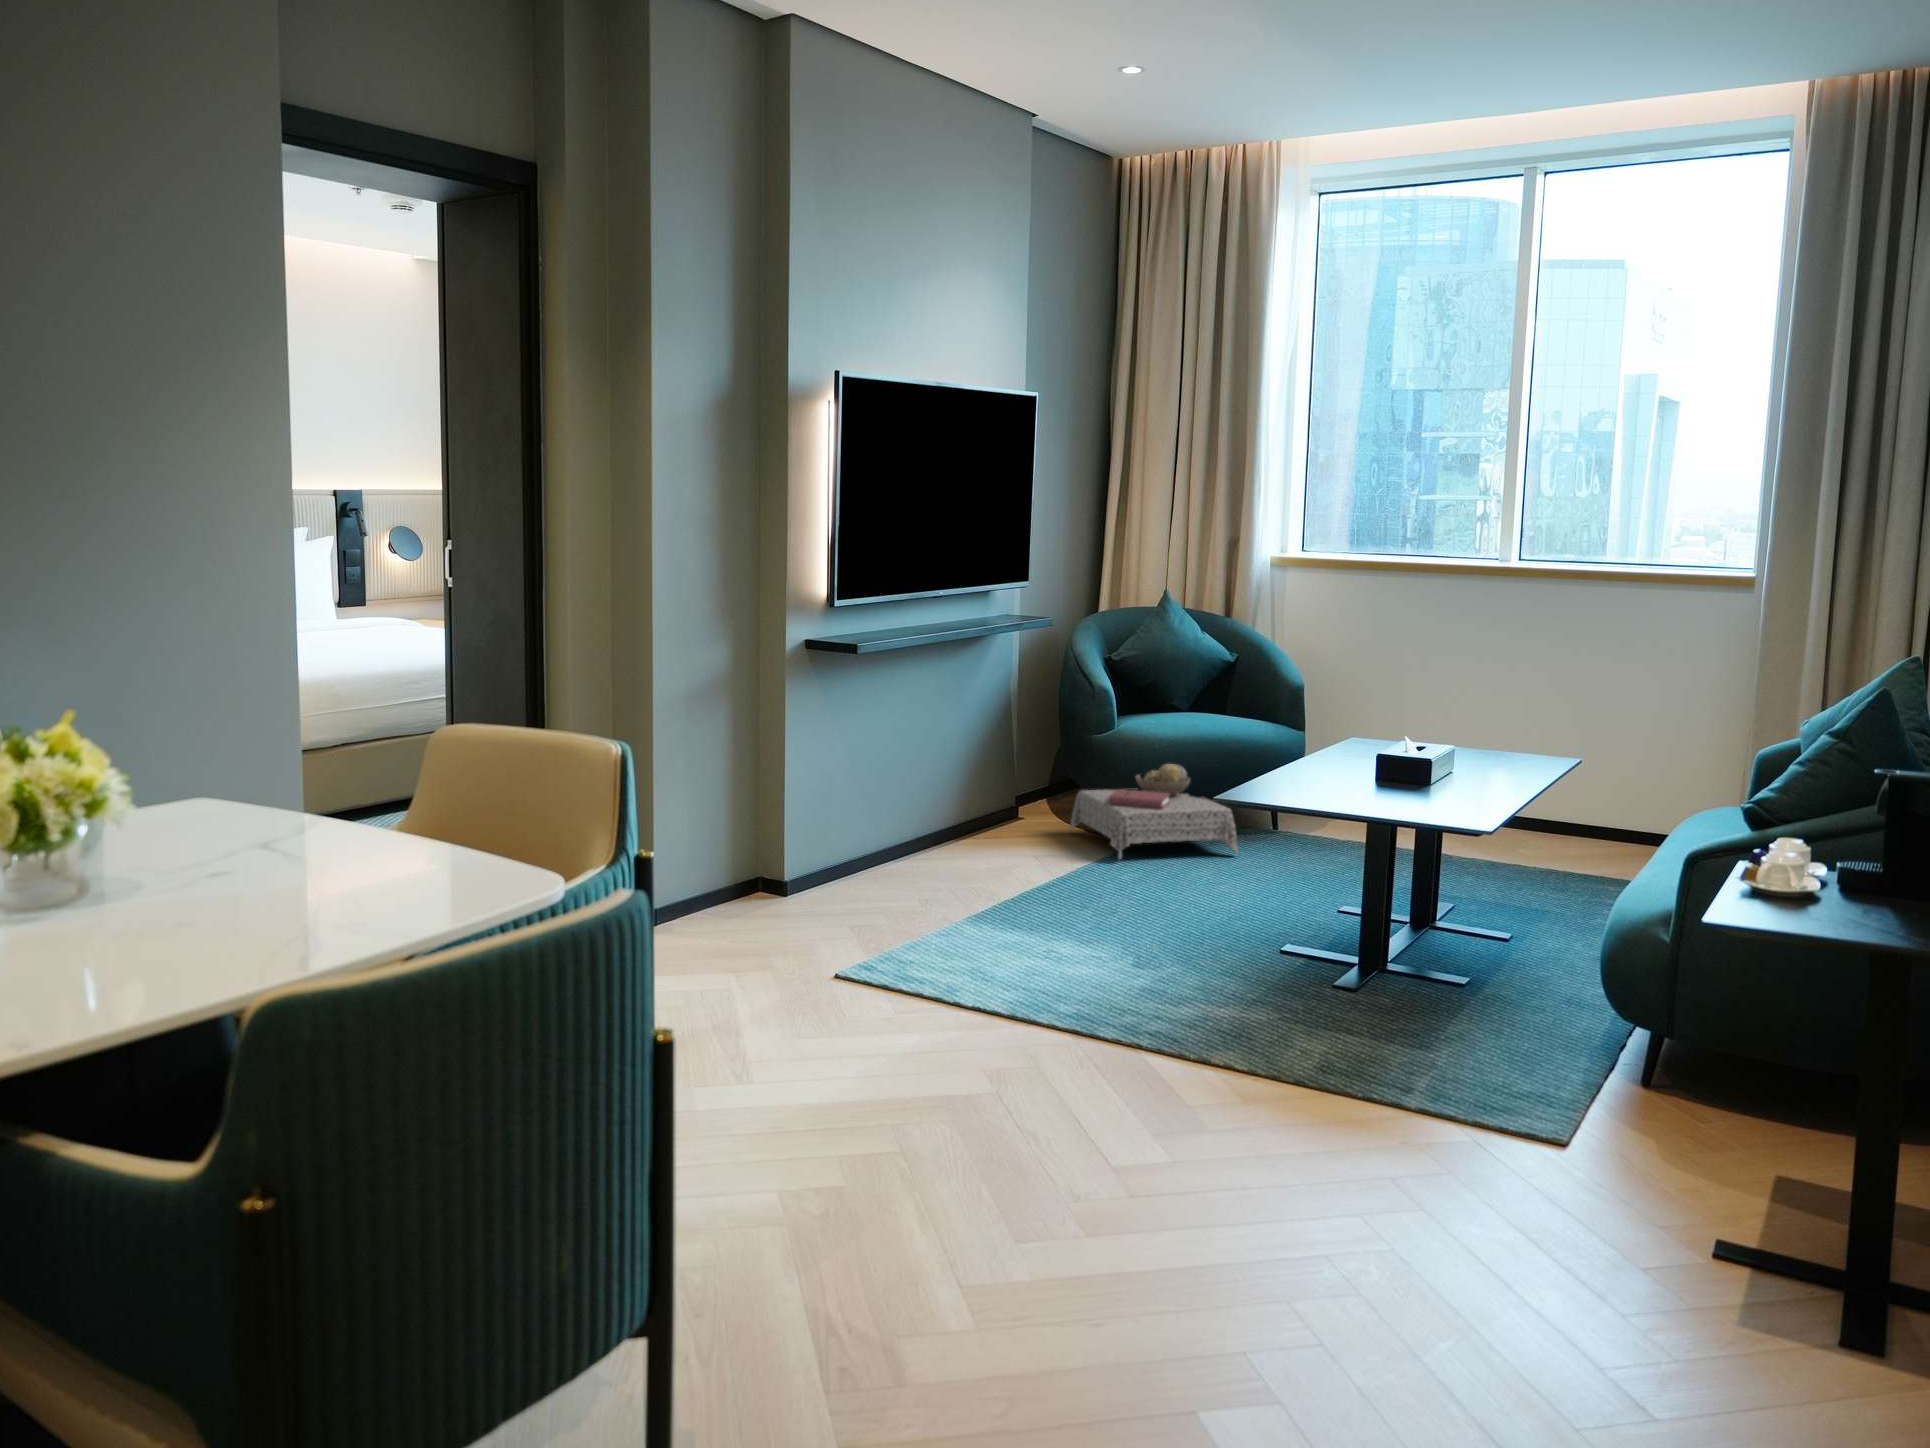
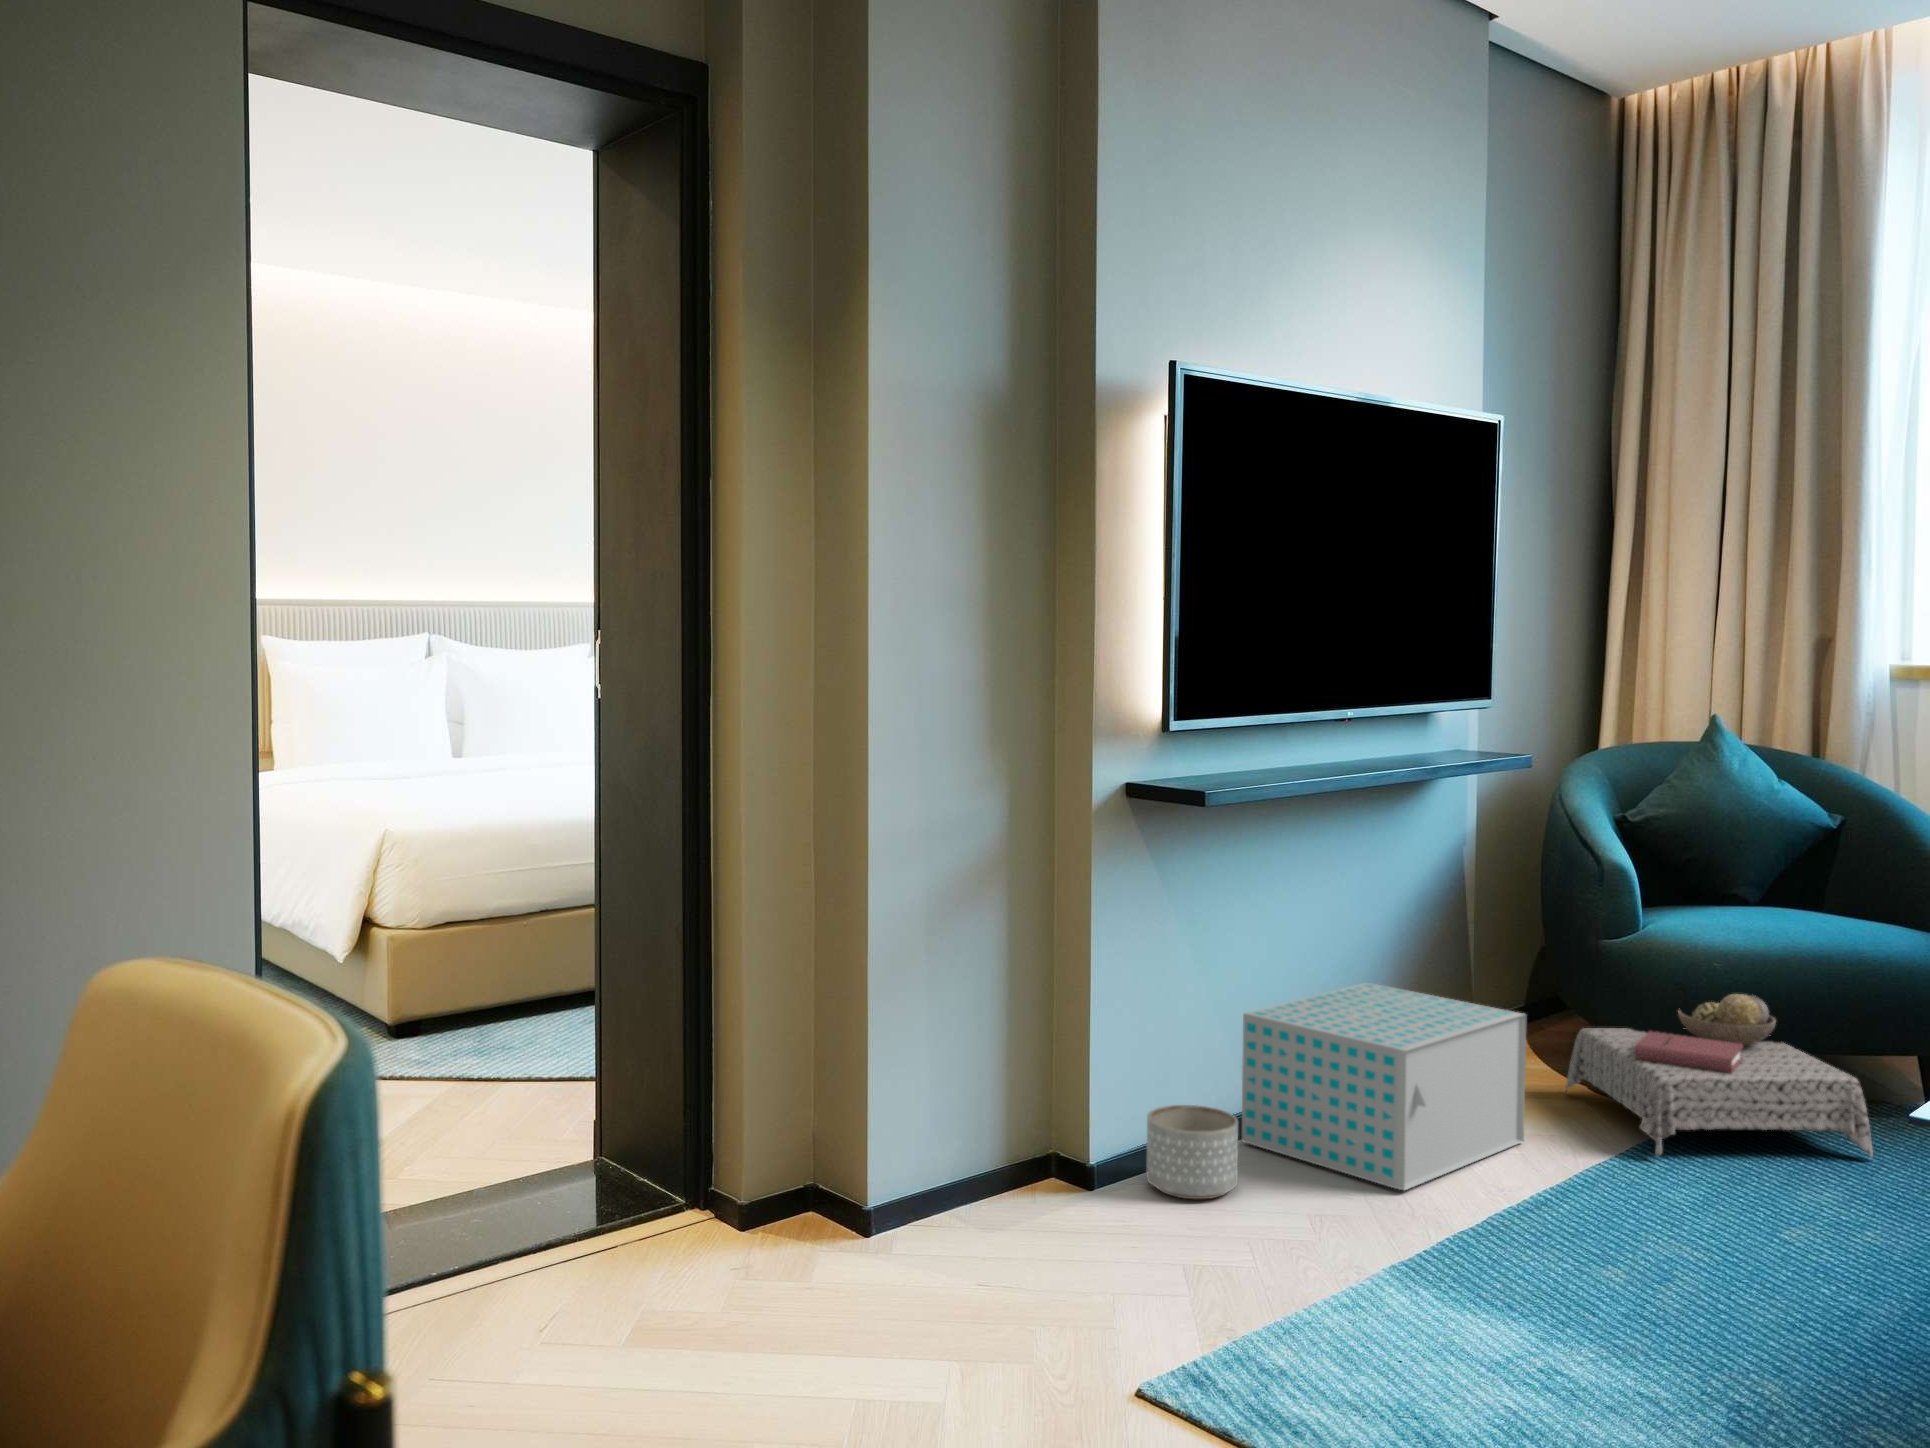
storage box: none [874,766,1046,884] -> present [1242,983,1527,1190]
planter: none [819,841,876,896] -> present [1146,1105,1238,1199]

